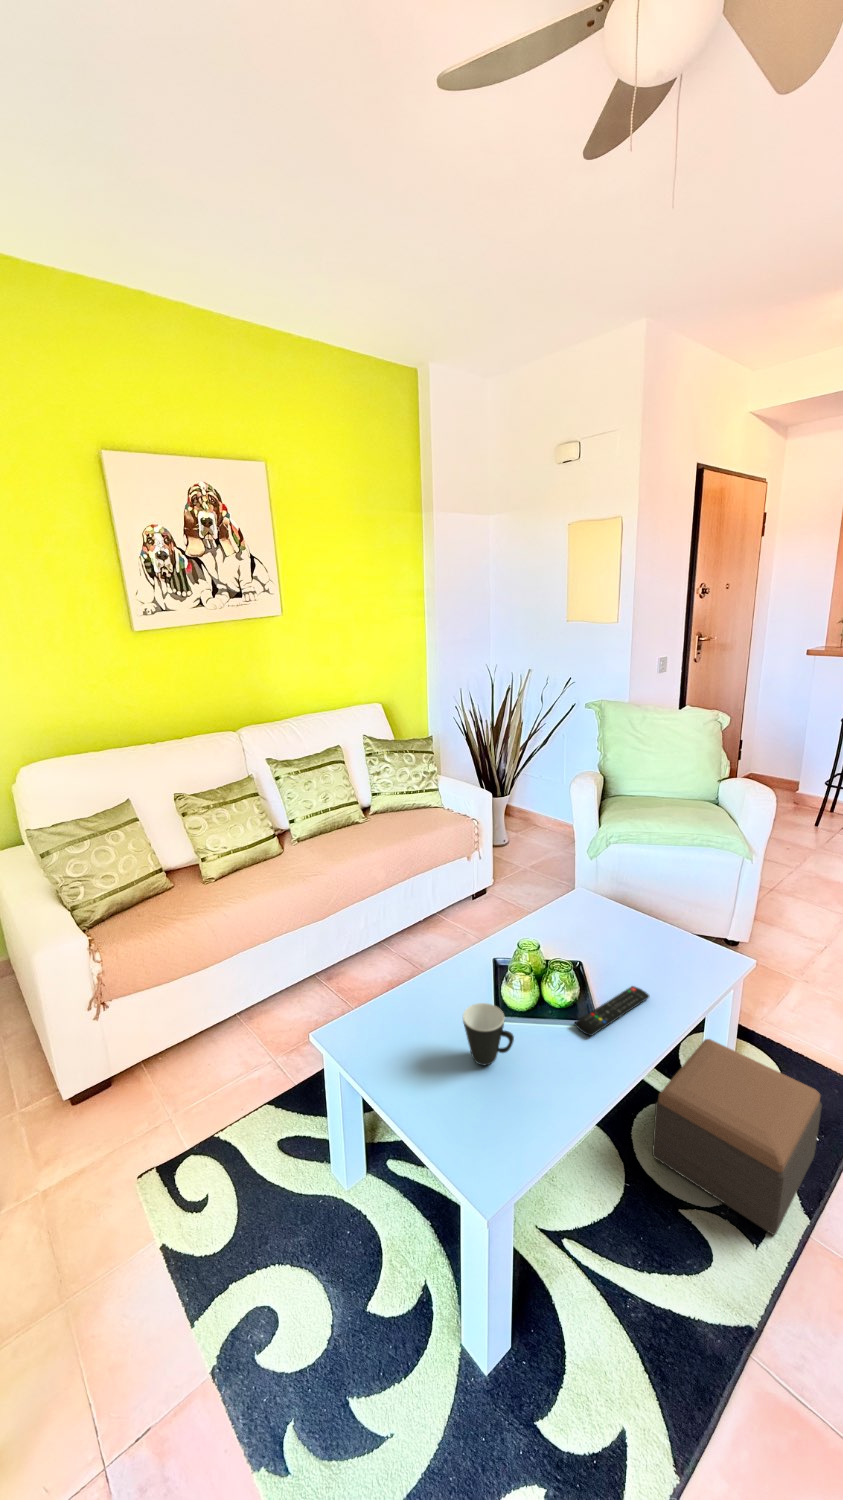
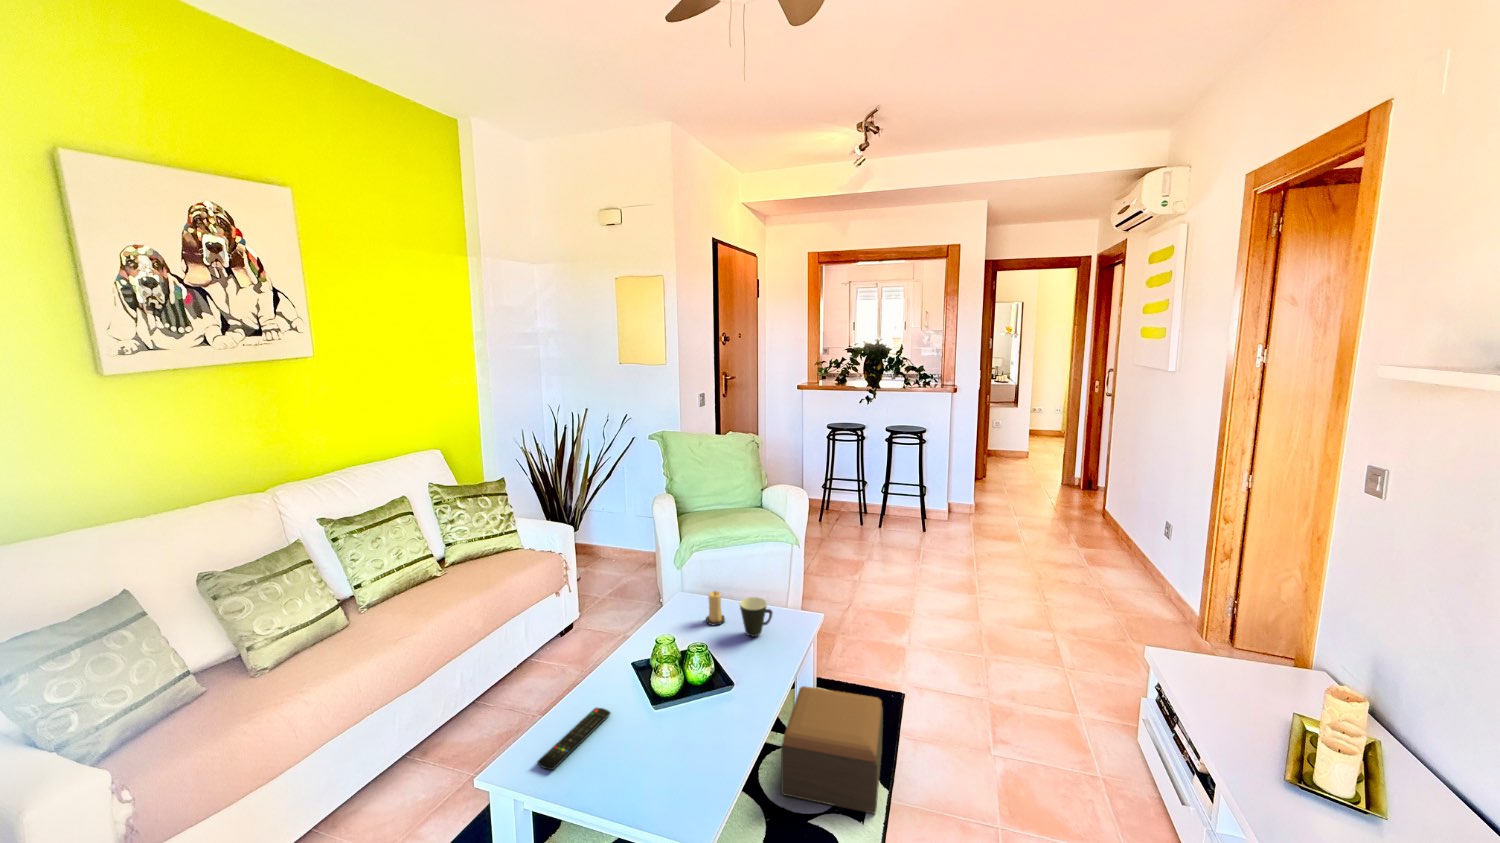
candle: none [598,896,621,937] -> present [706,591,725,625]
remote control: present [575,986,649,1036] -> present [537,708,610,770]
mug: present [463,1003,514,1065] -> present [740,597,772,637]

